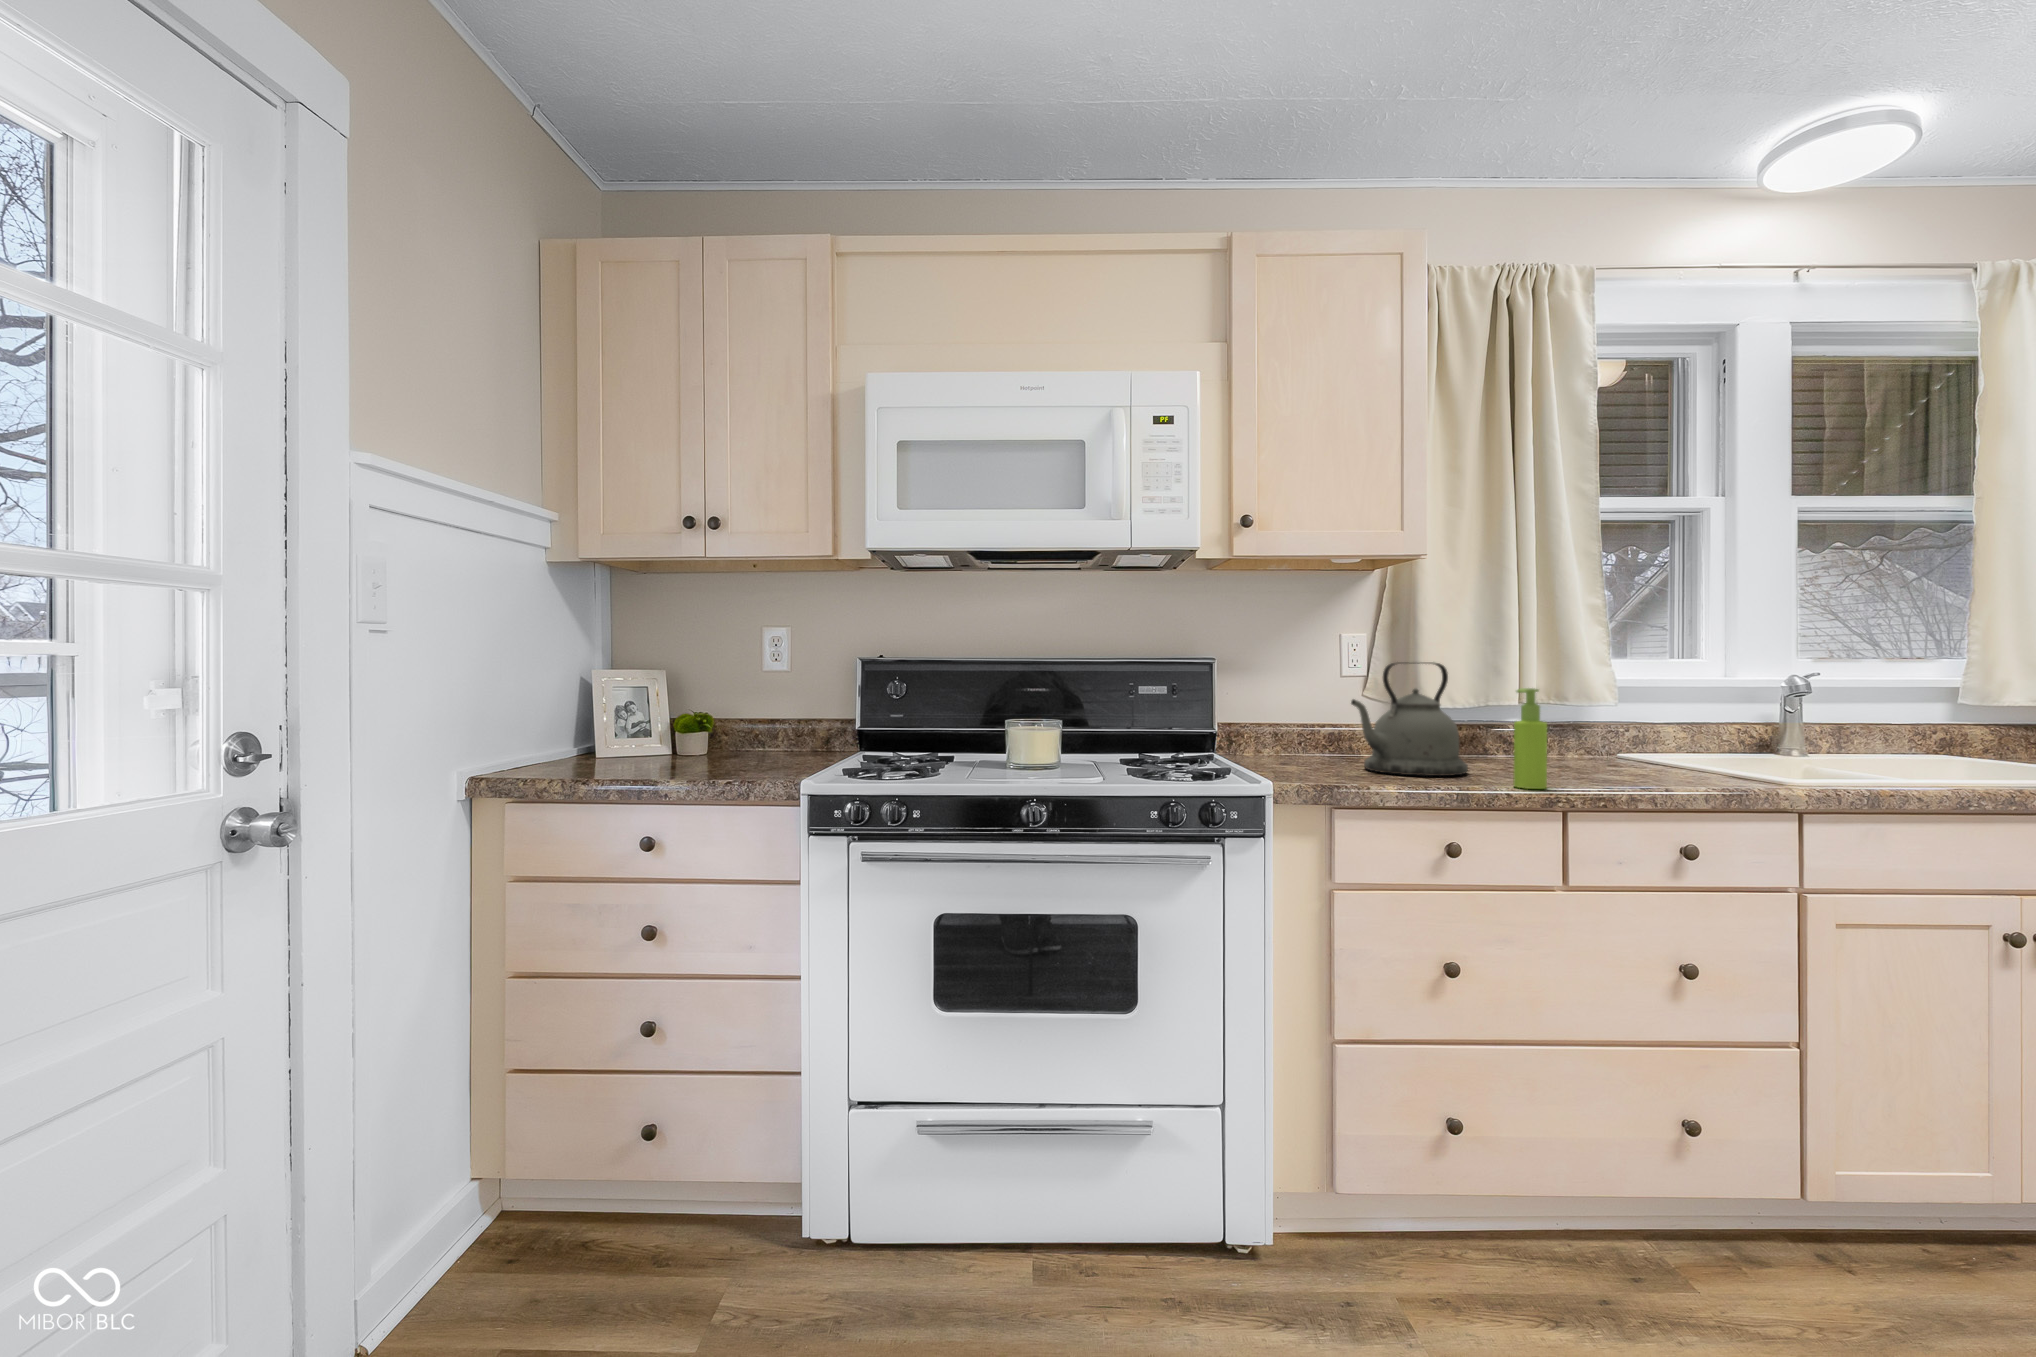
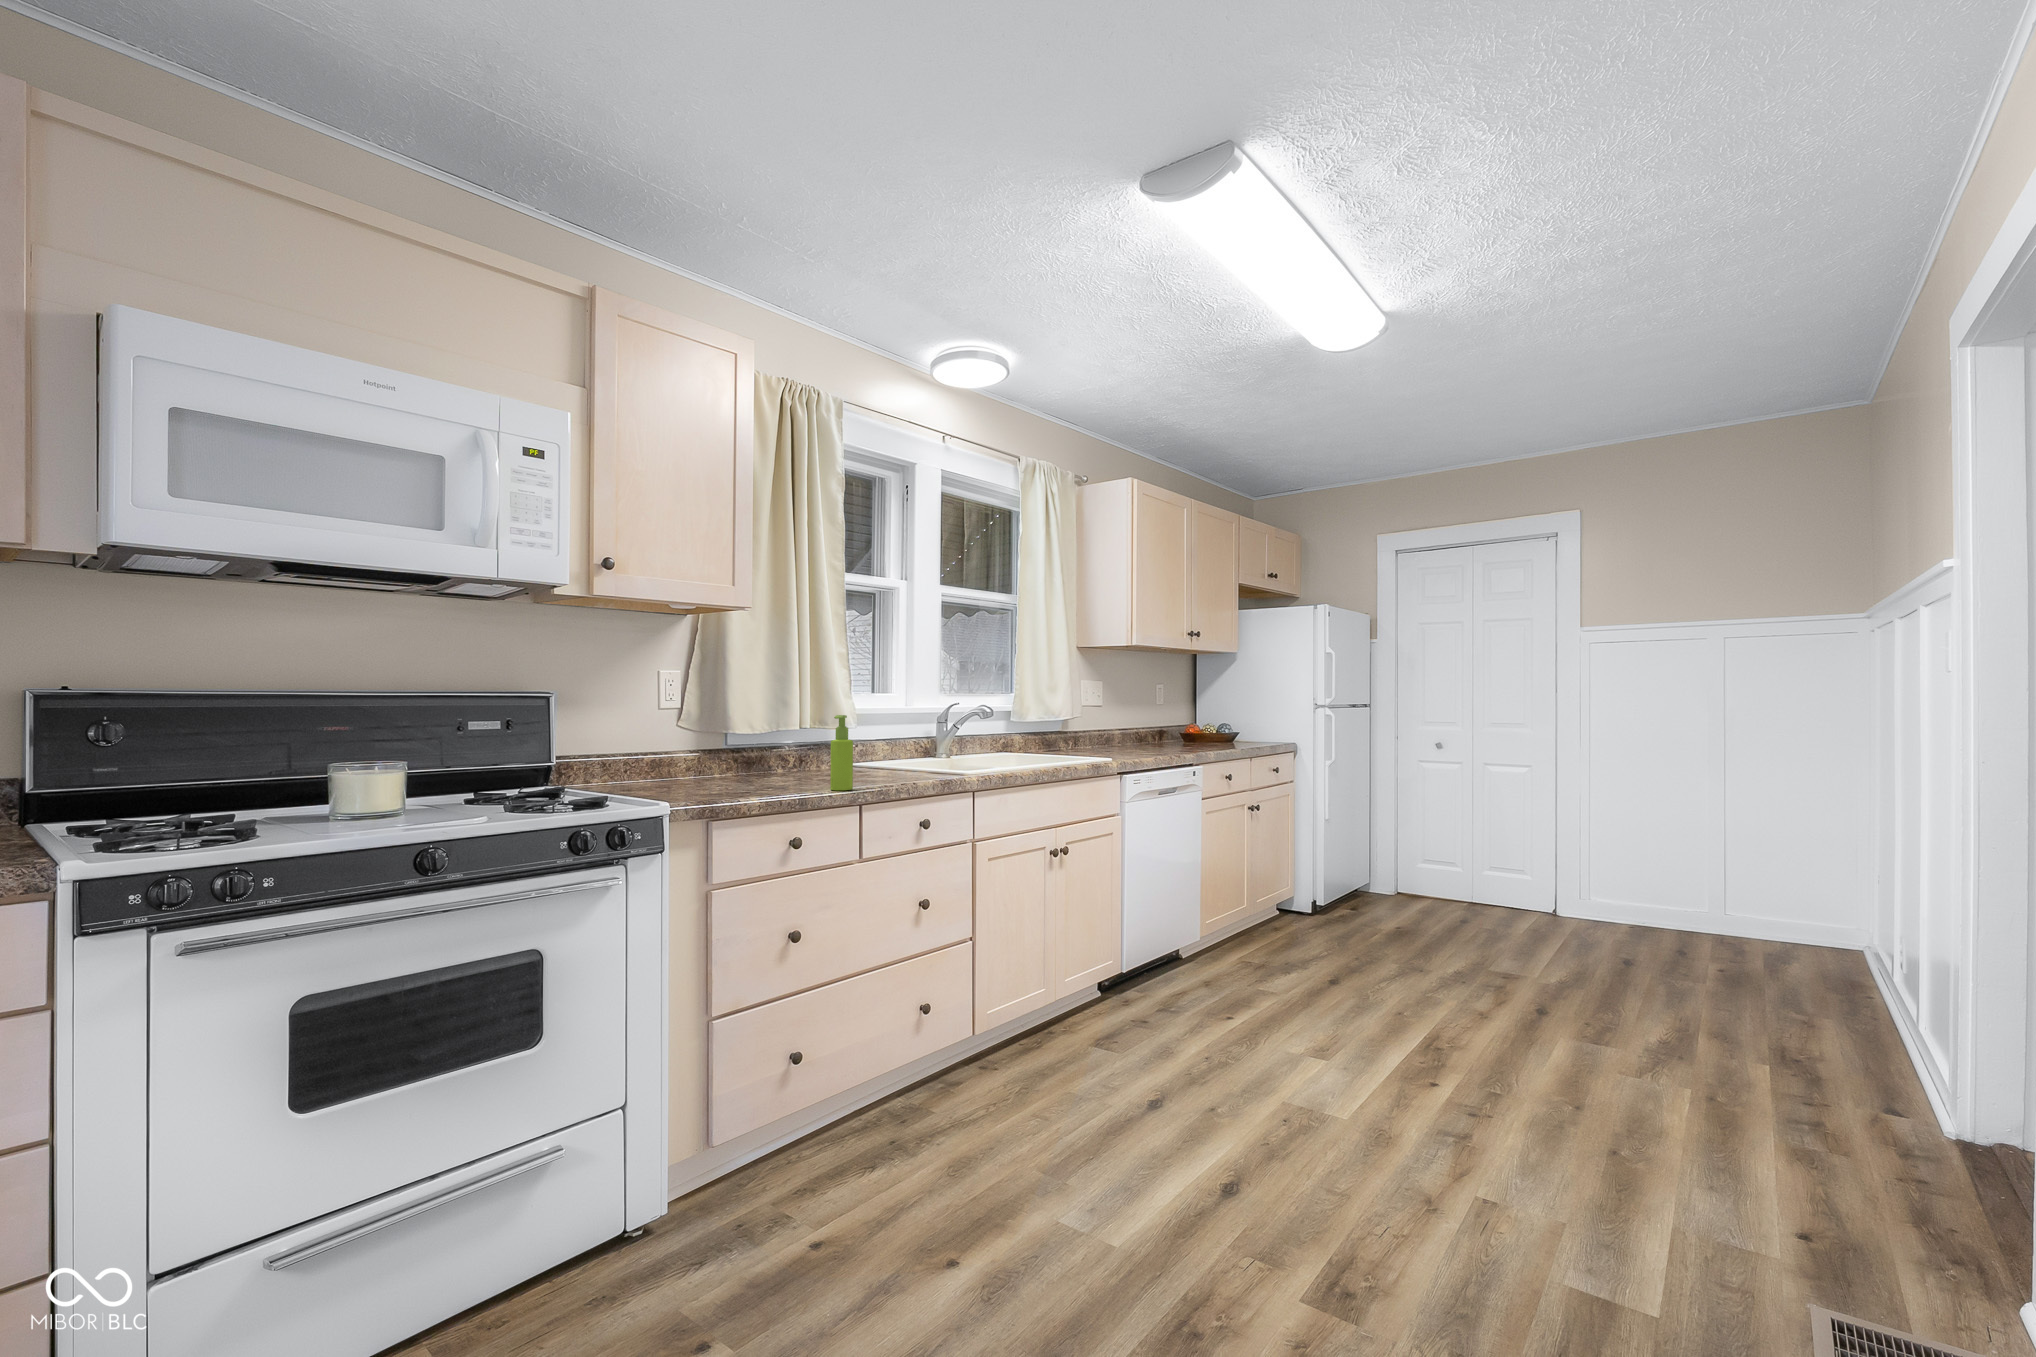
kettle: present [1351,663,1468,776] -> none [704,695,787,789]

